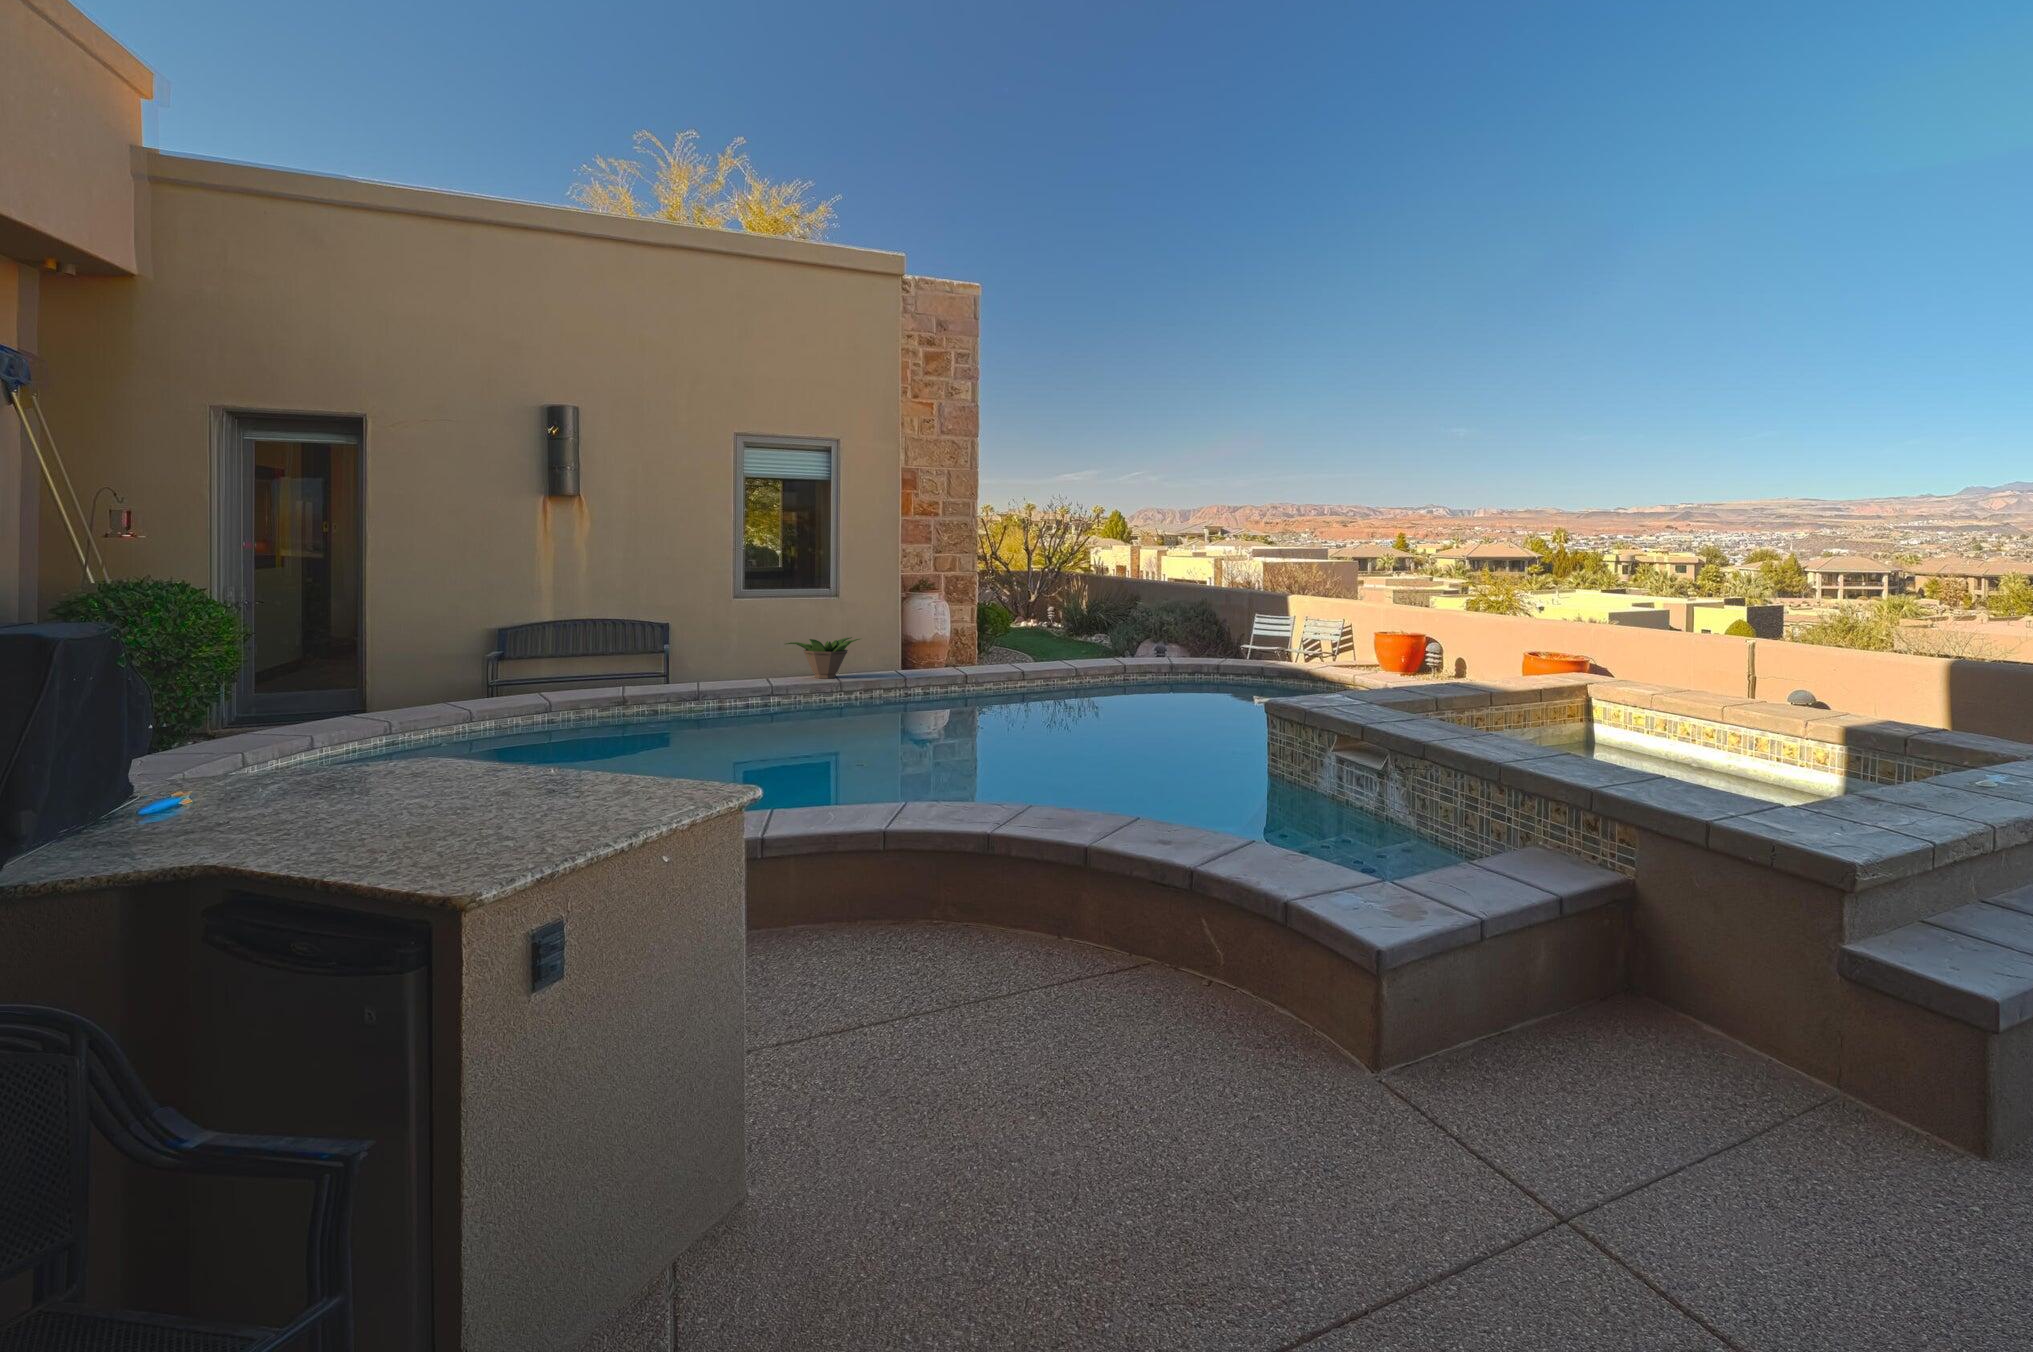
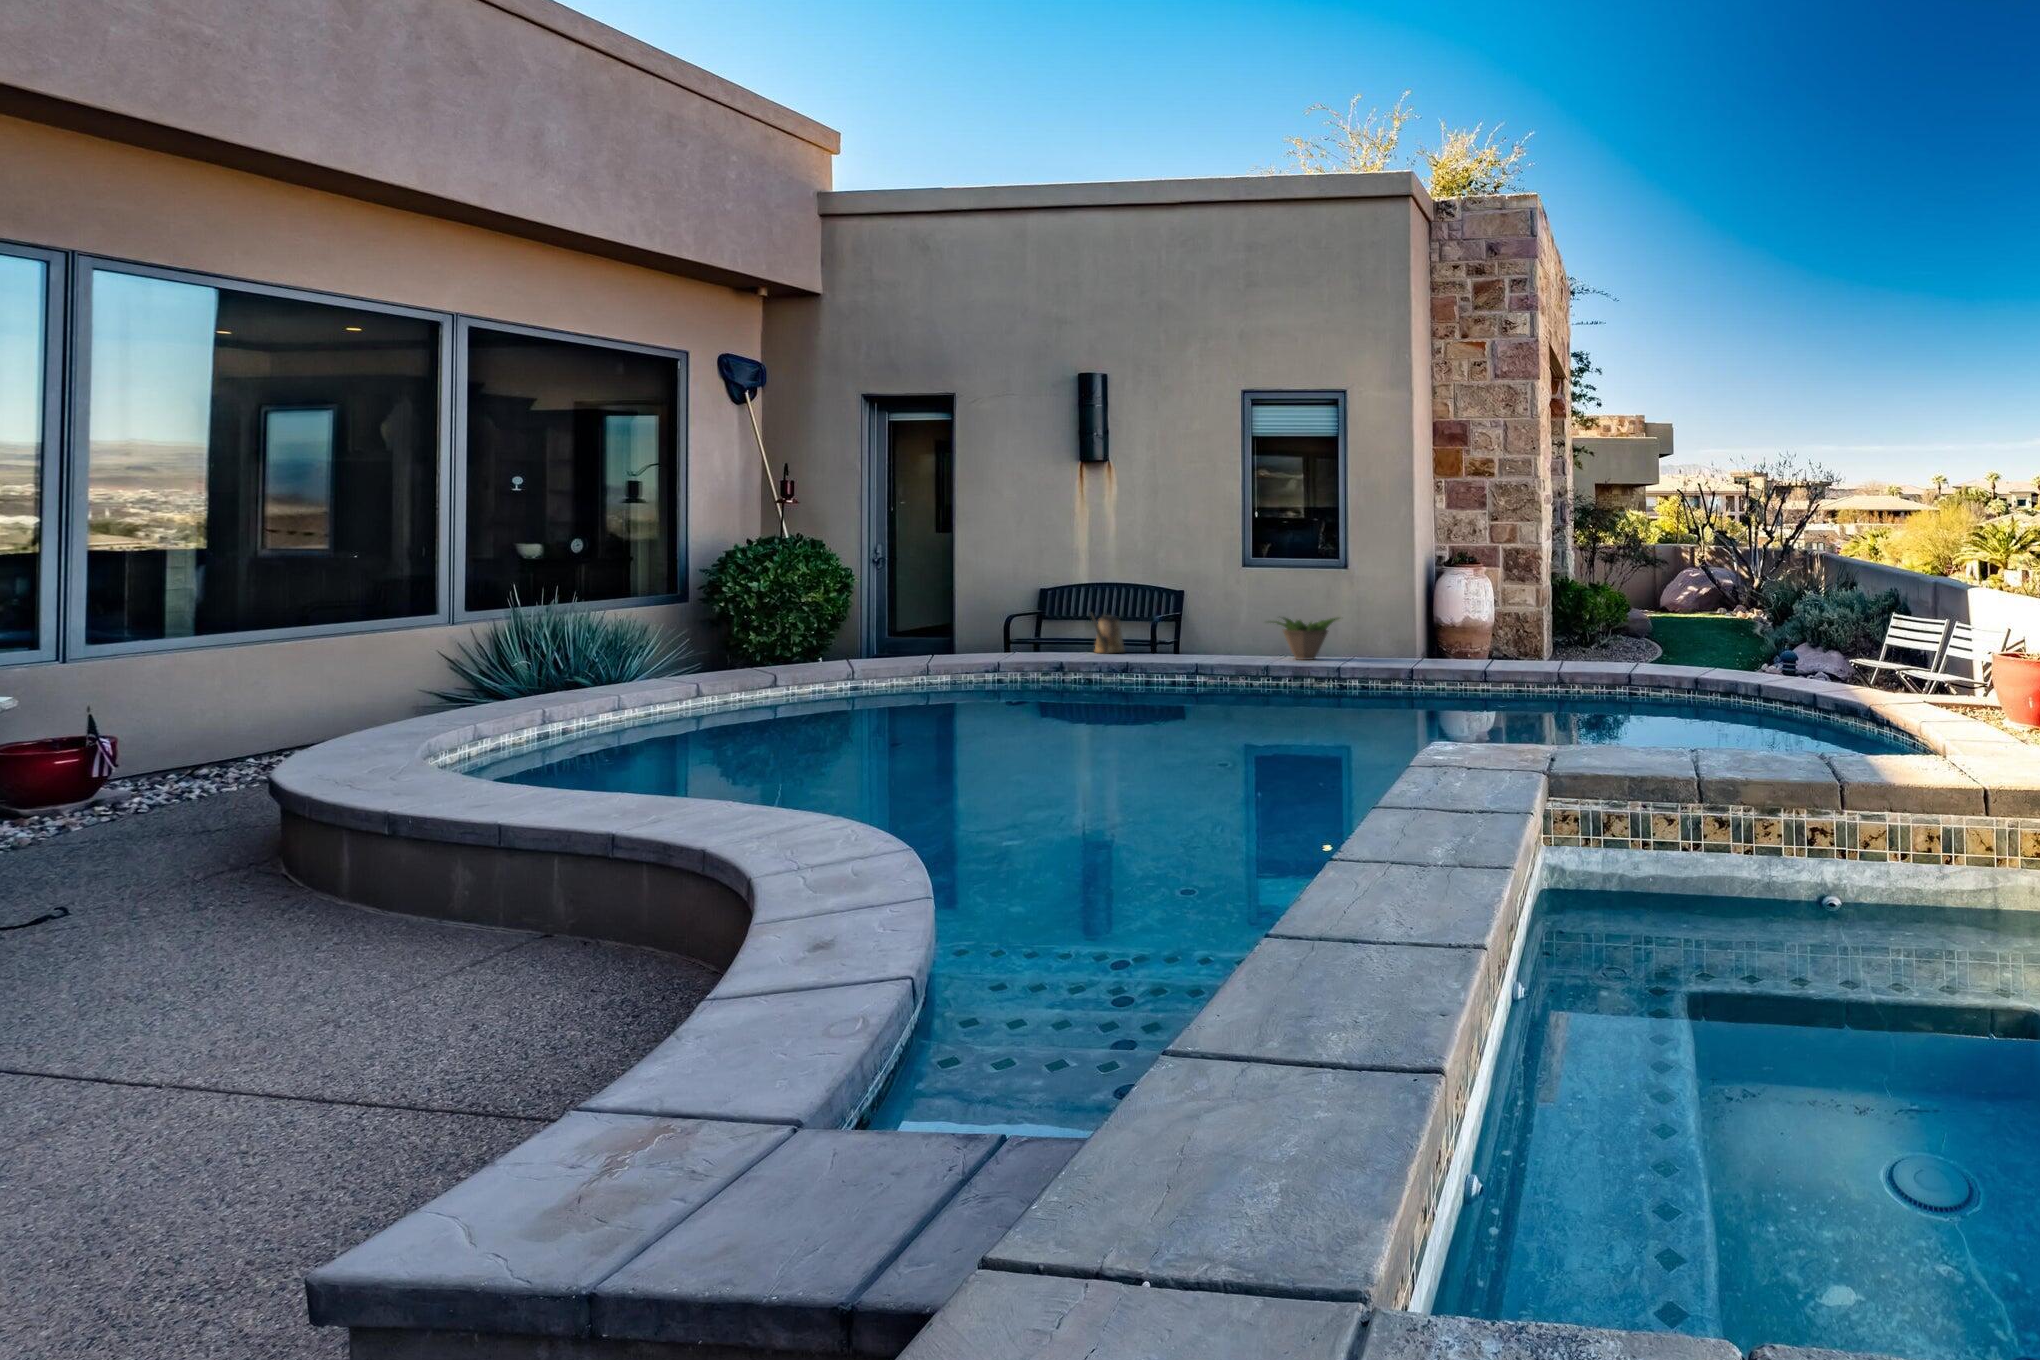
watering can: none [595,638,632,680] -> present [1090,613,1125,653]

